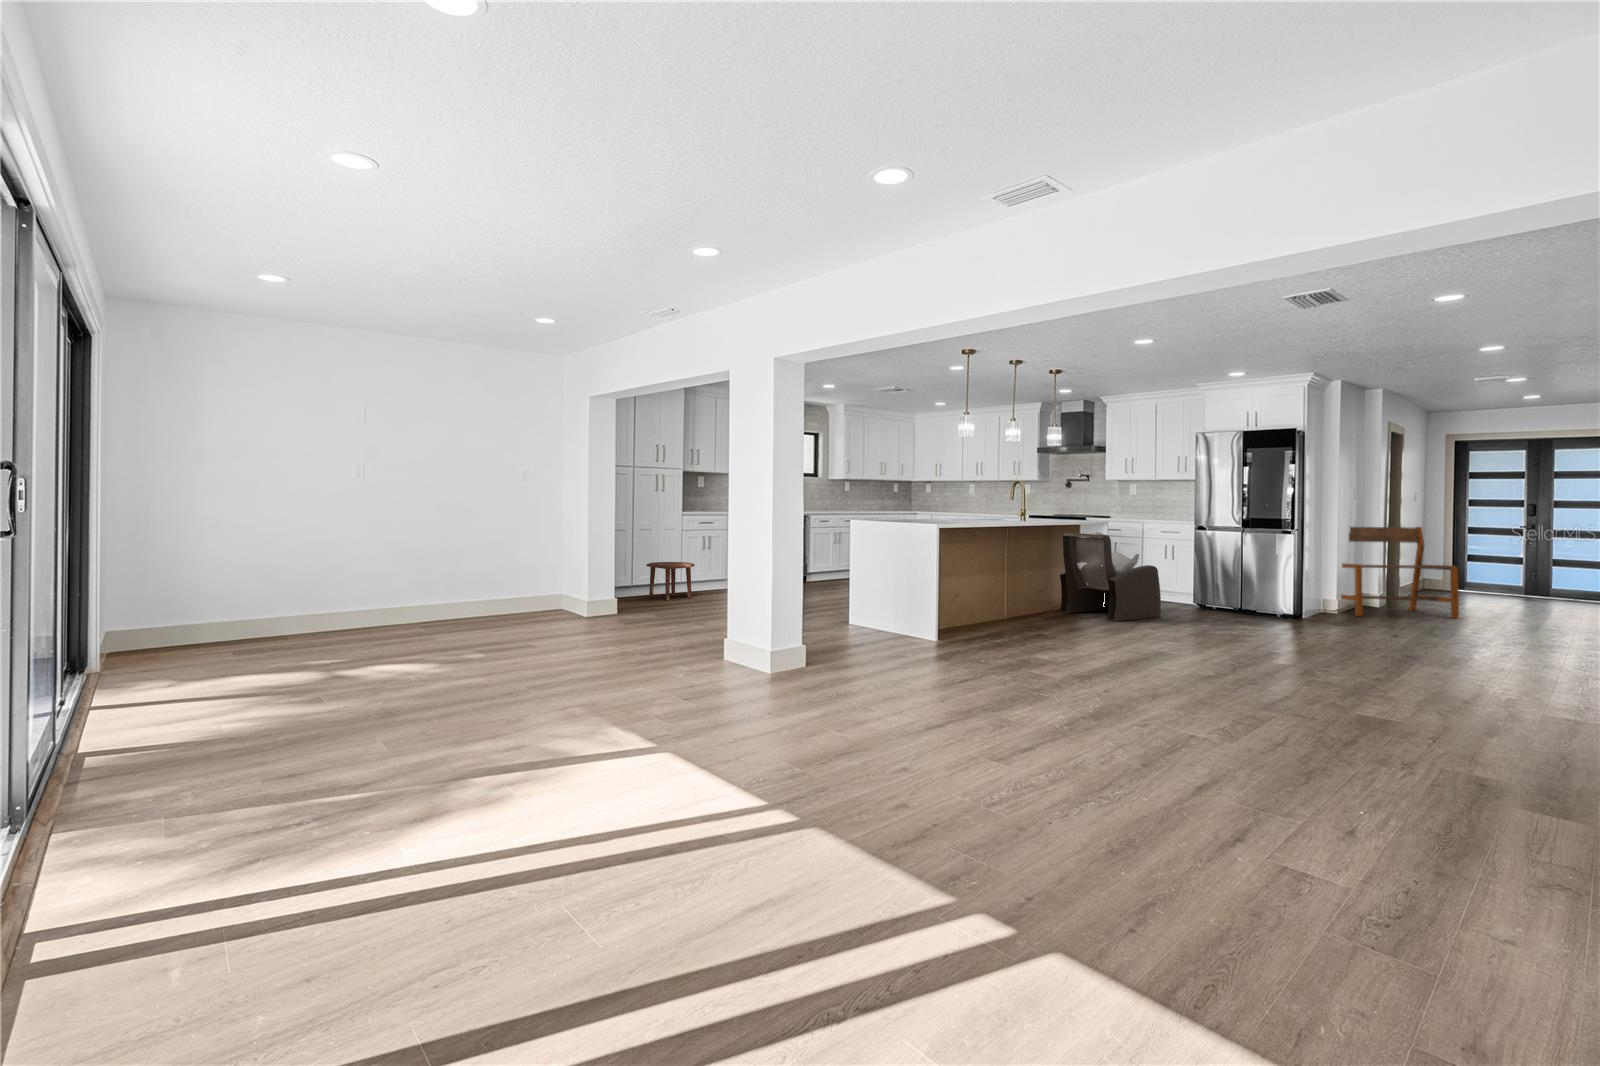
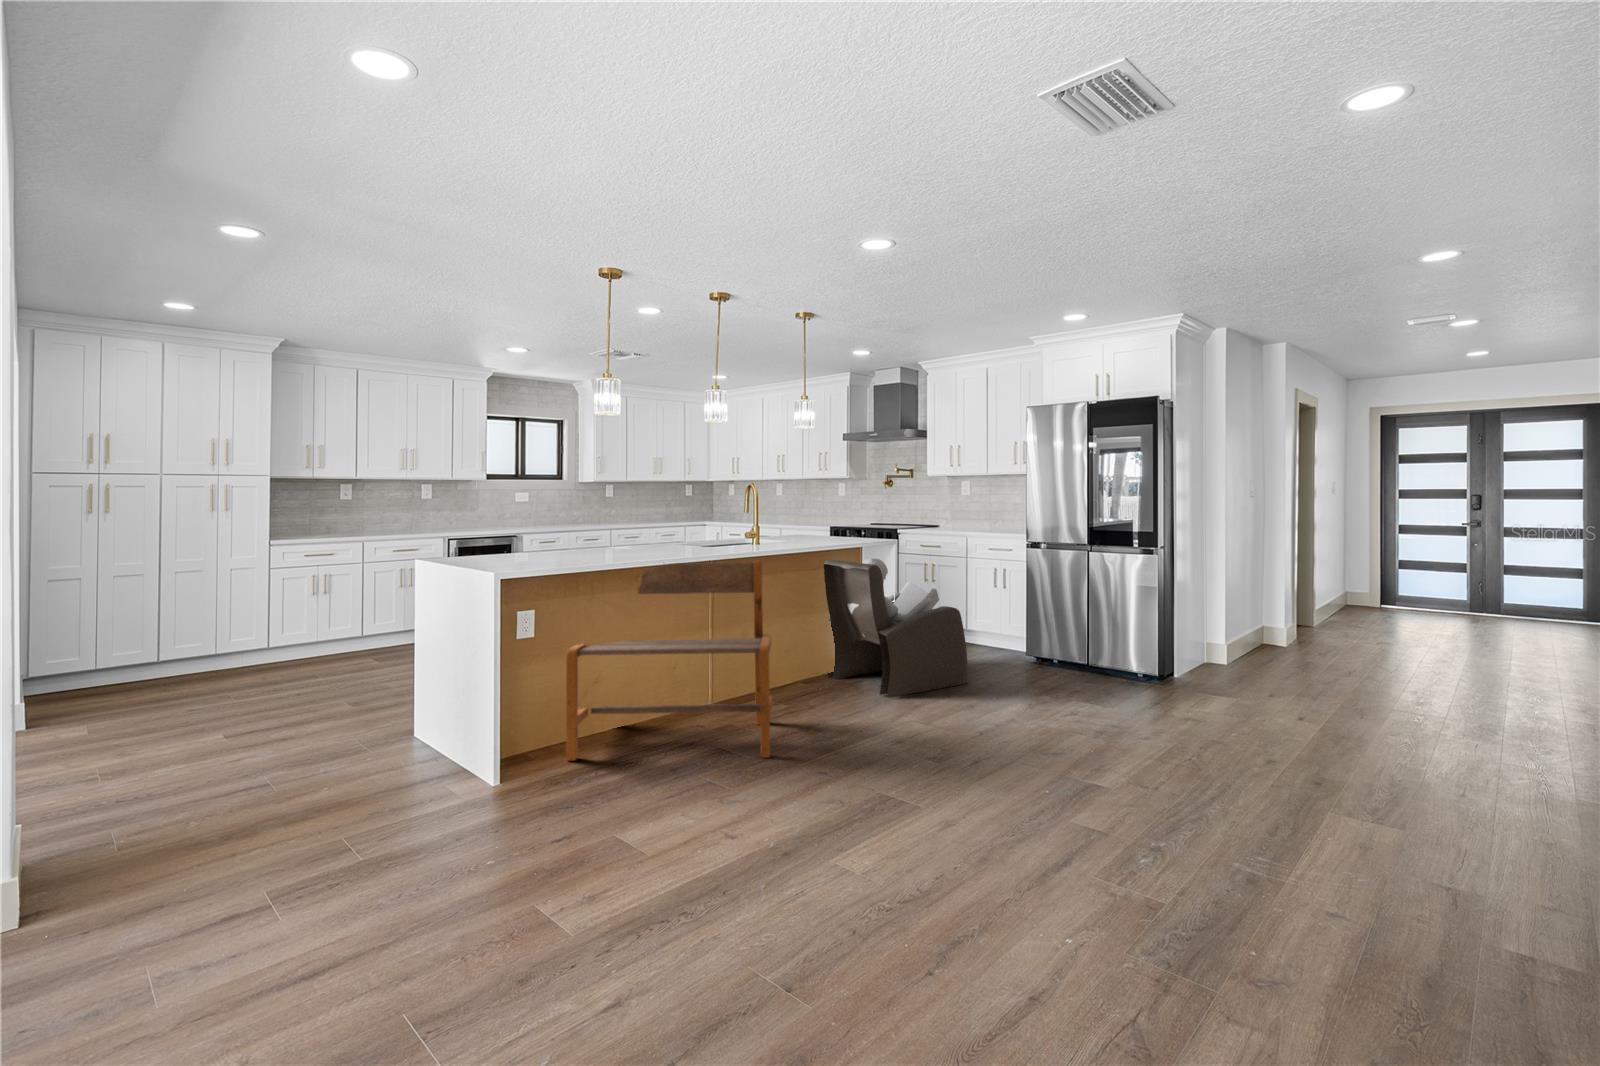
bench: present [1341,527,1459,618] -> present [566,561,772,761]
side table: present [646,562,695,600] -> none [229,612,315,674]

